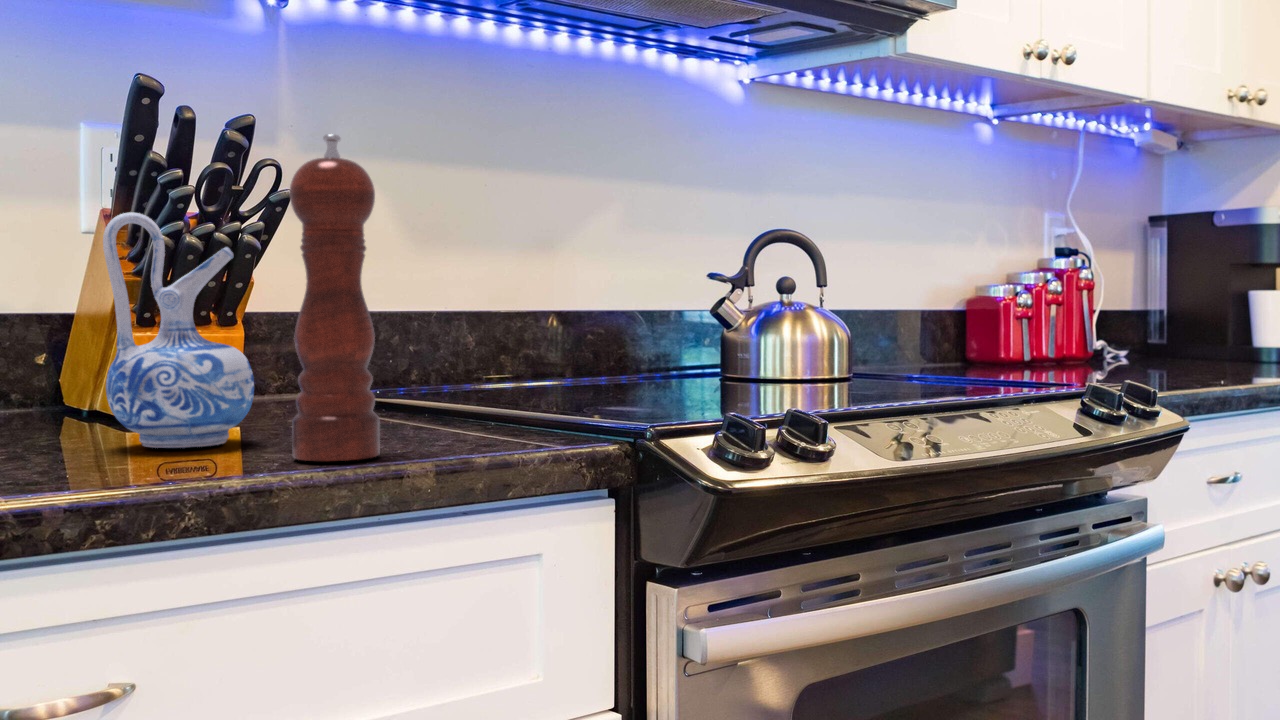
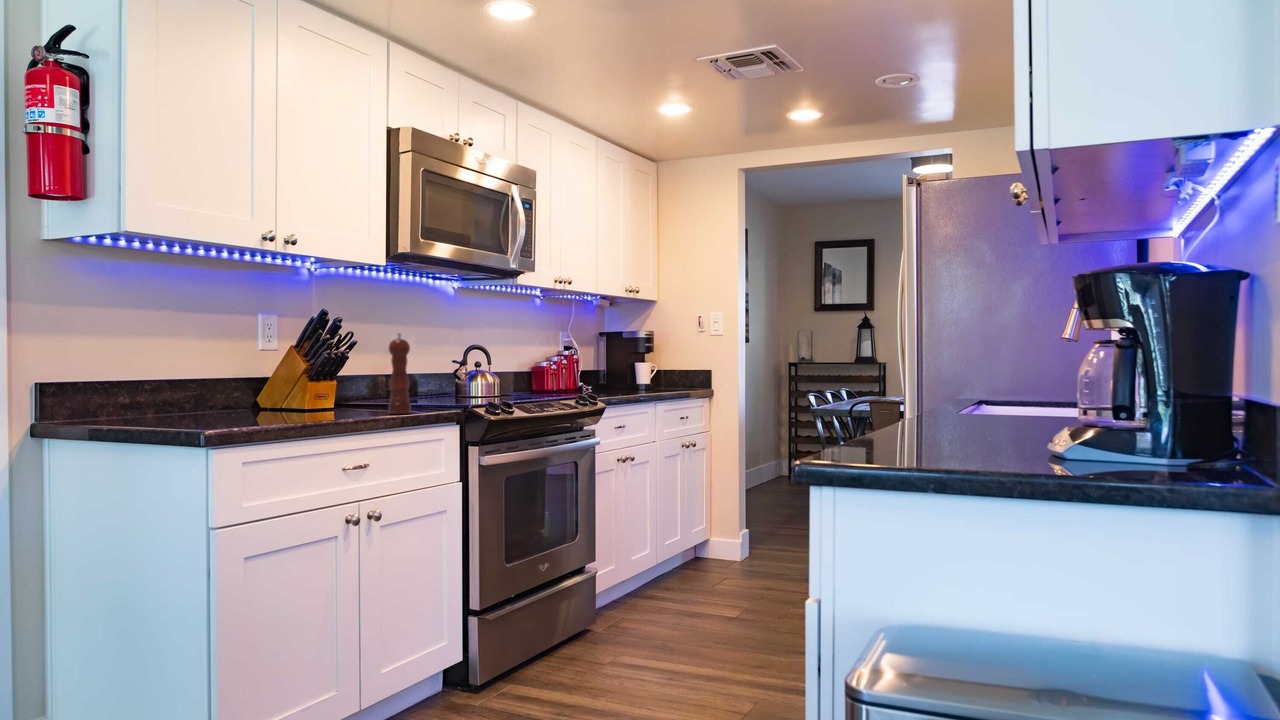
ceramic pitcher: present [103,212,254,448] -> none [325,351,365,414]

